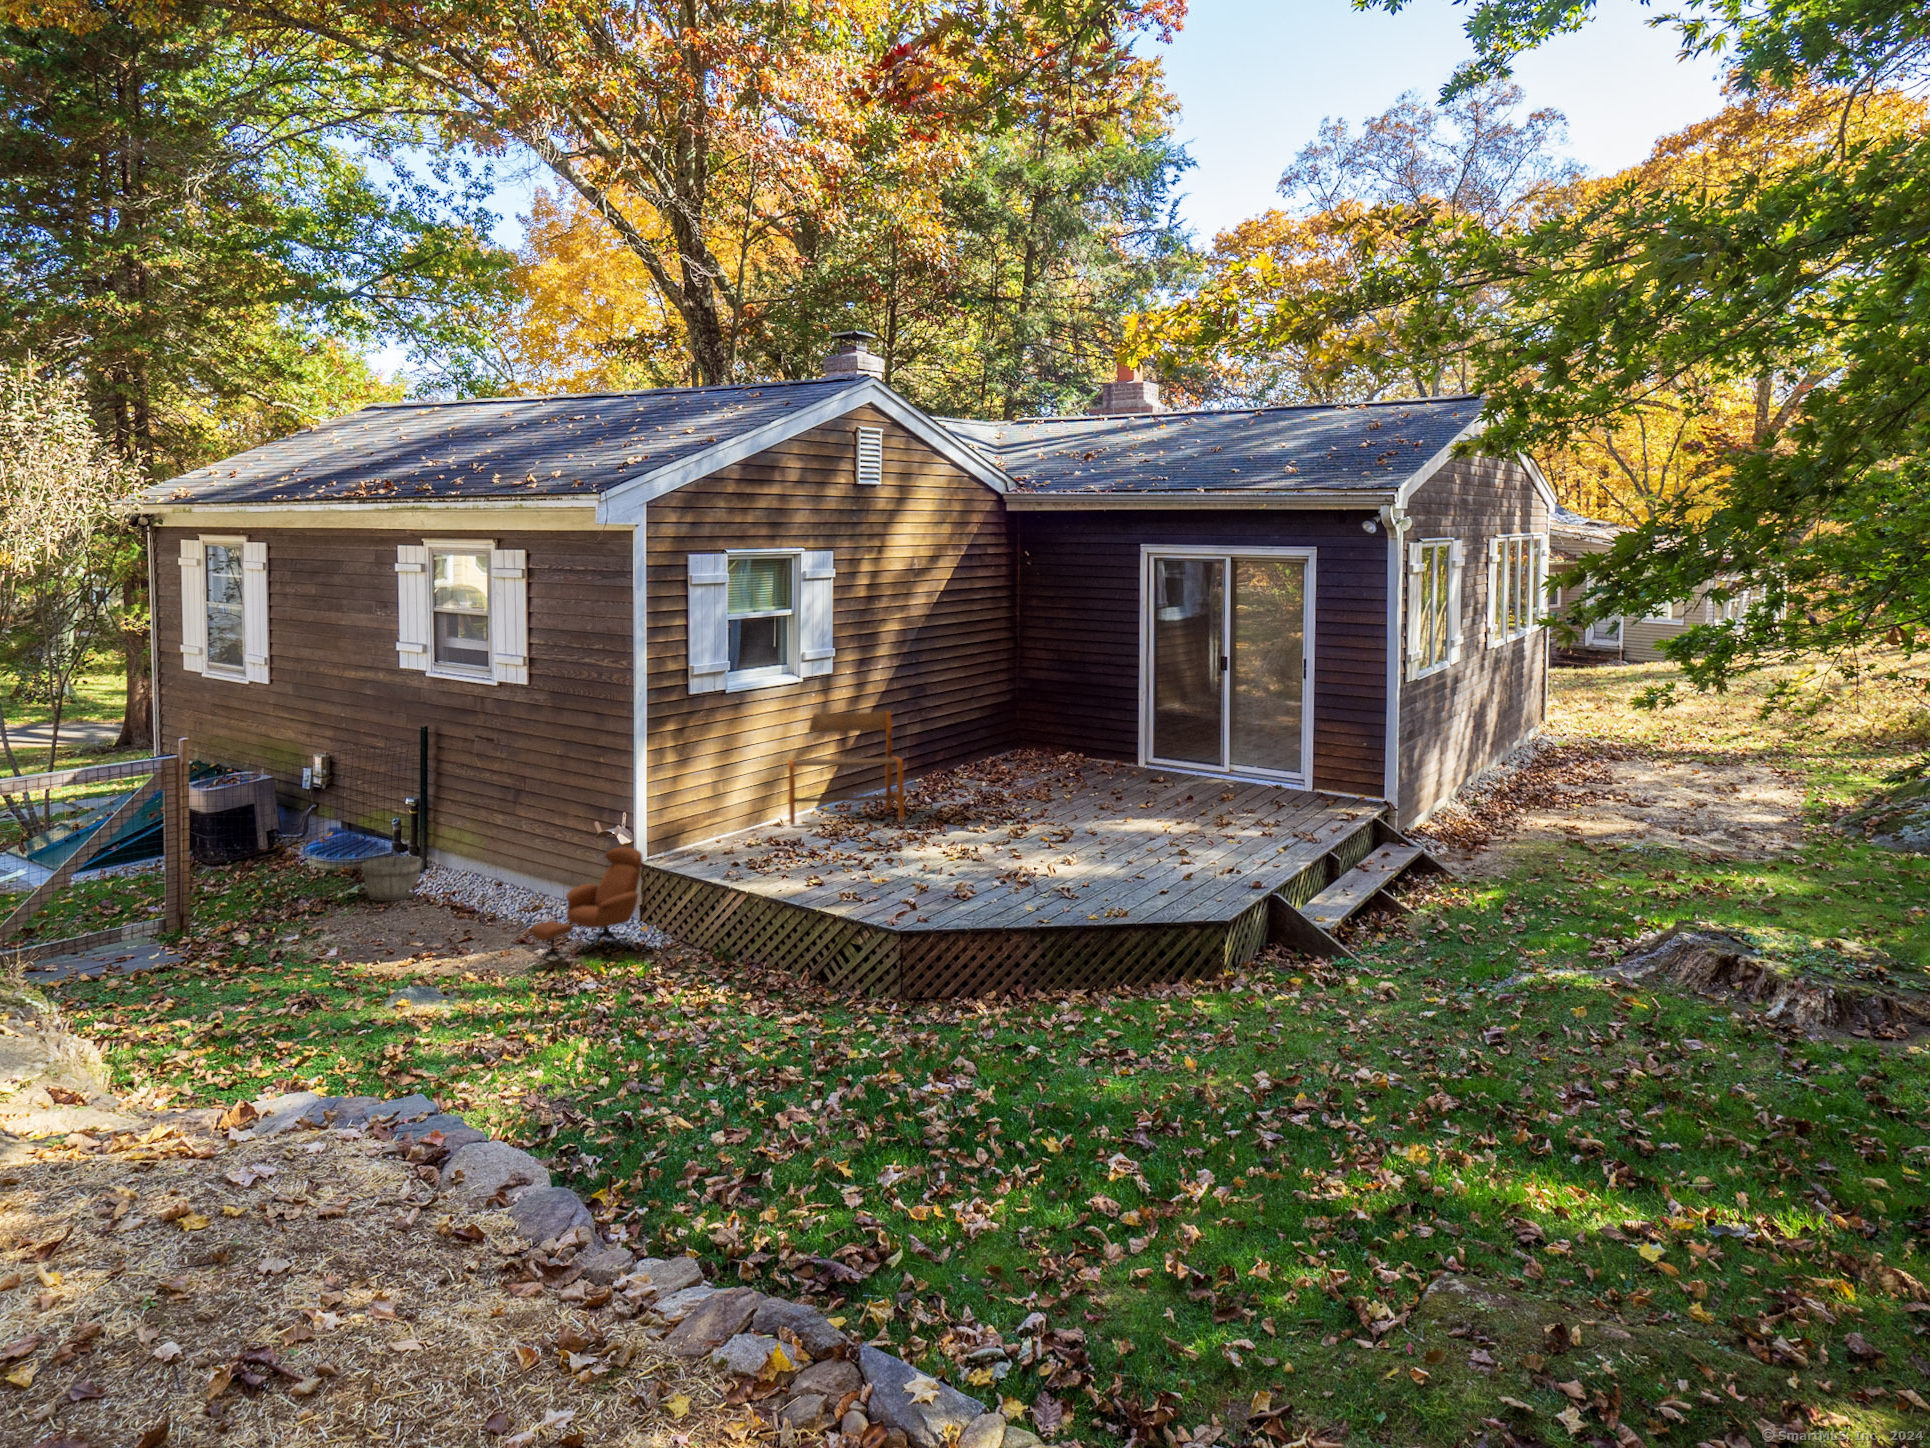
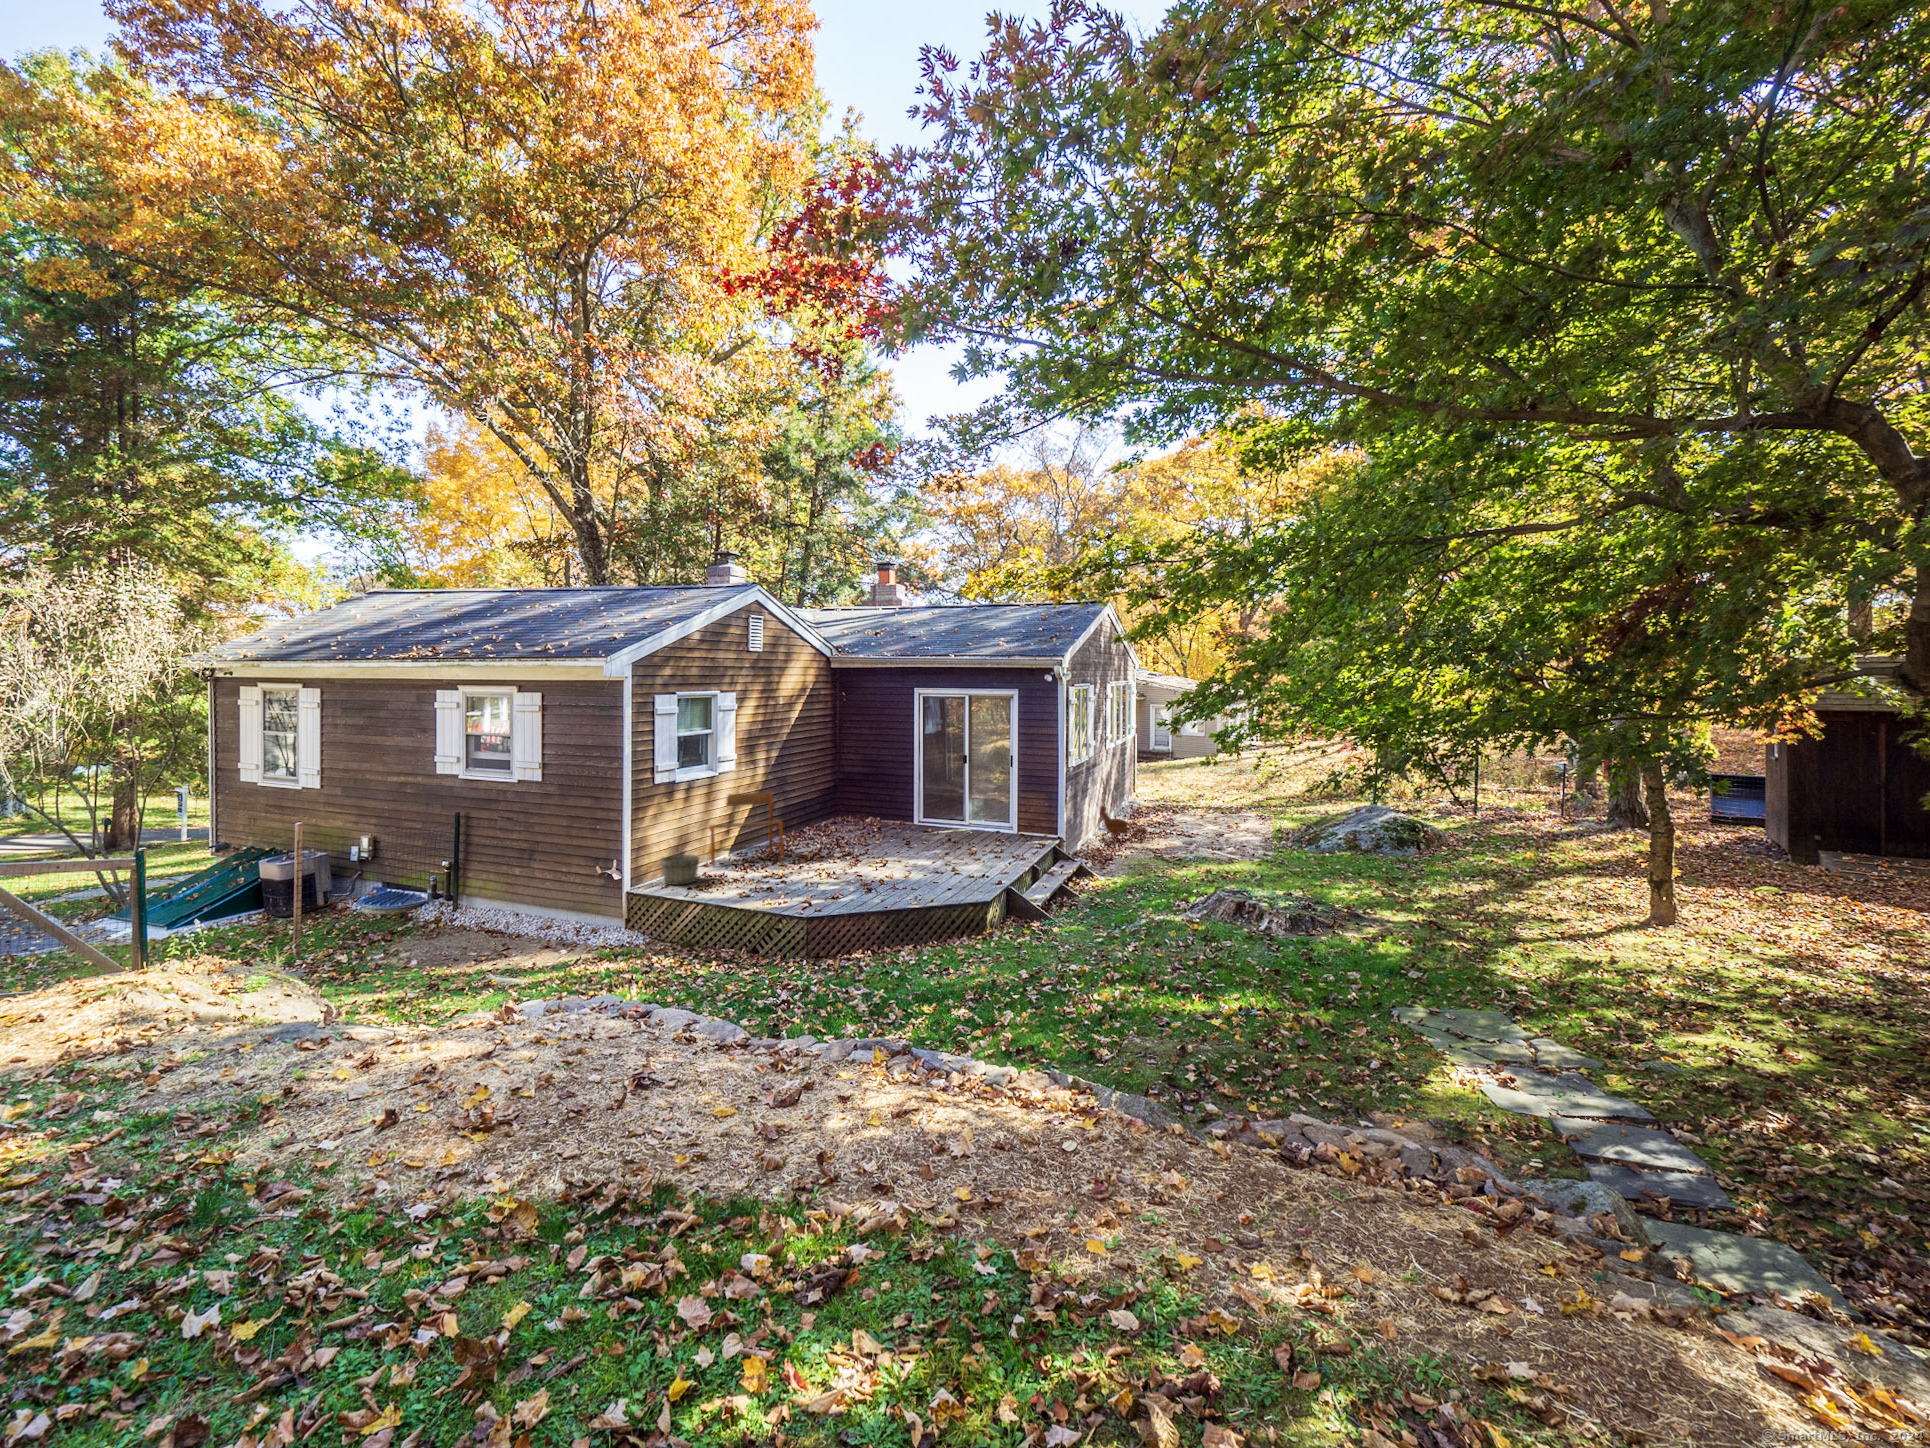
lounge chair: present [531,847,642,963] -> present [1099,806,1147,842]
wooden bucket: present [362,854,422,901] -> present [661,853,700,885]

